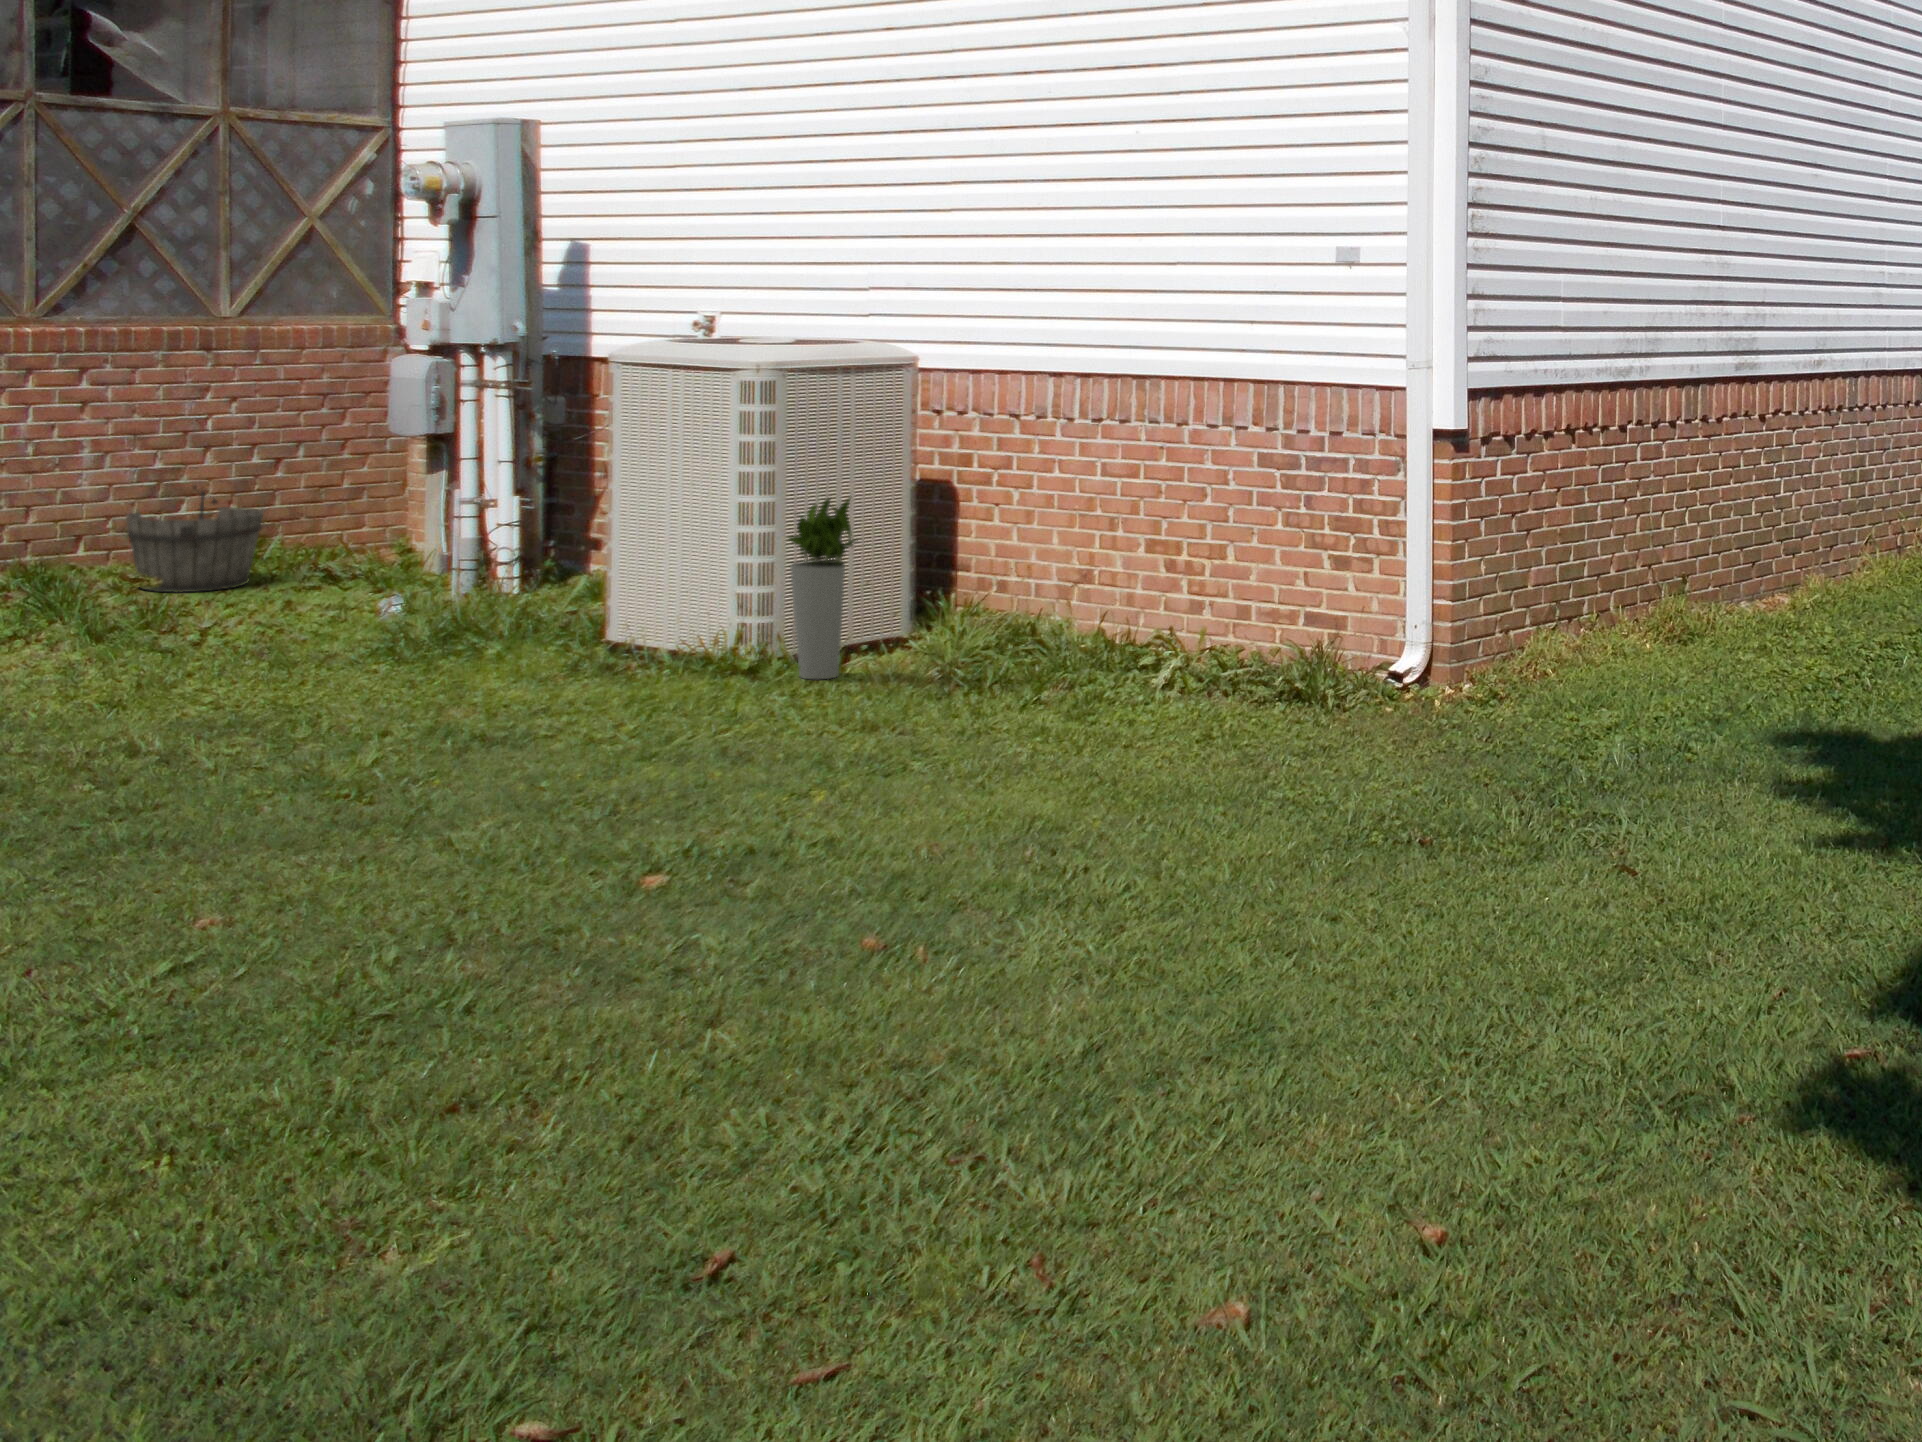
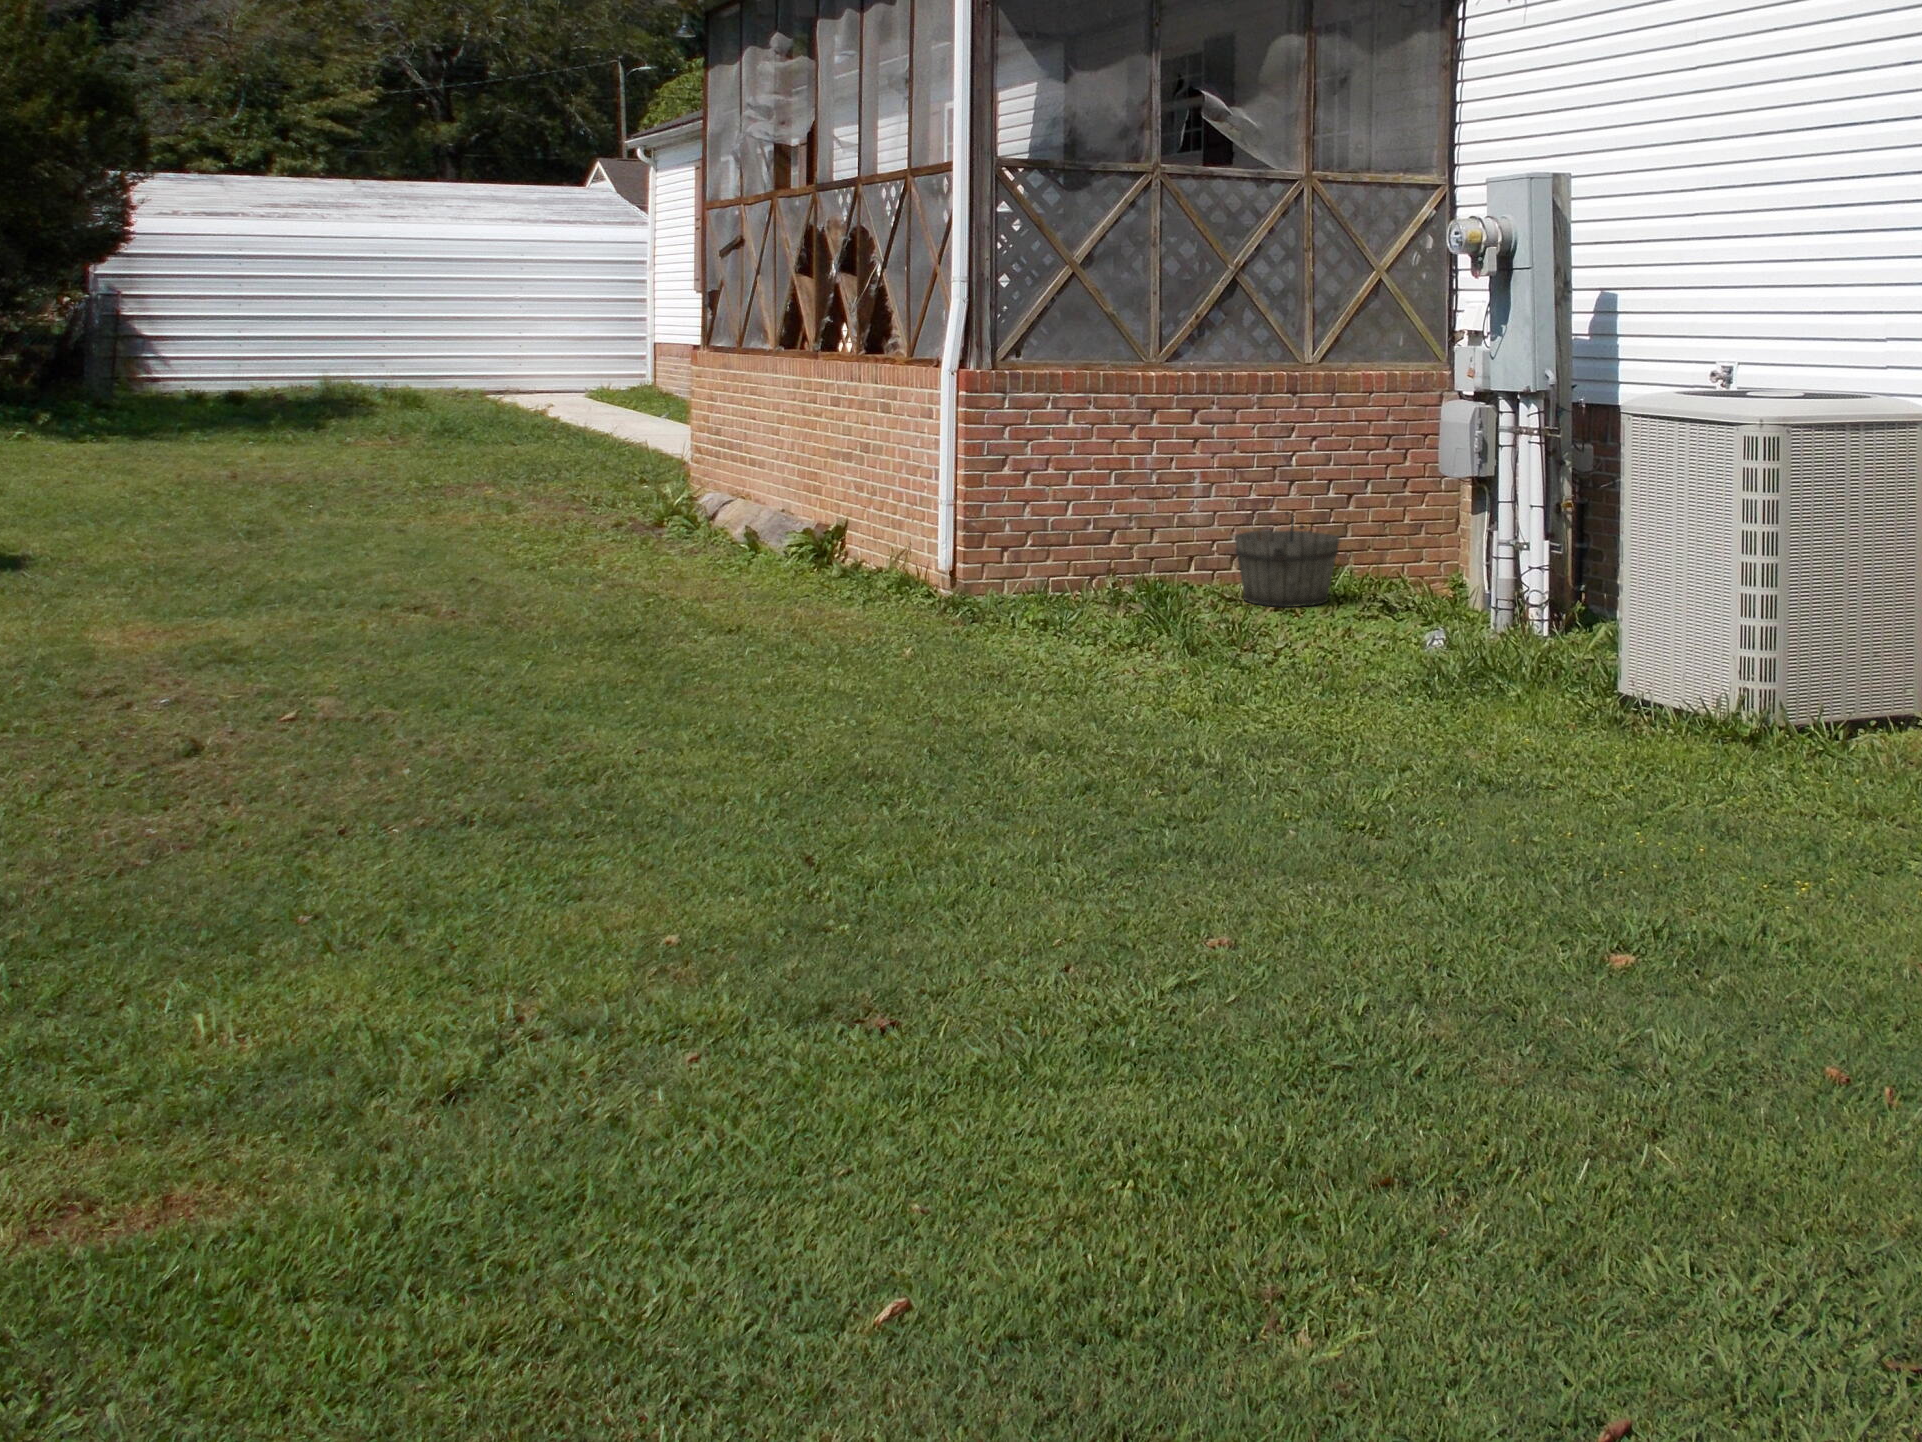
planter: present [789,498,858,679] -> none [1786,558,1868,752]

